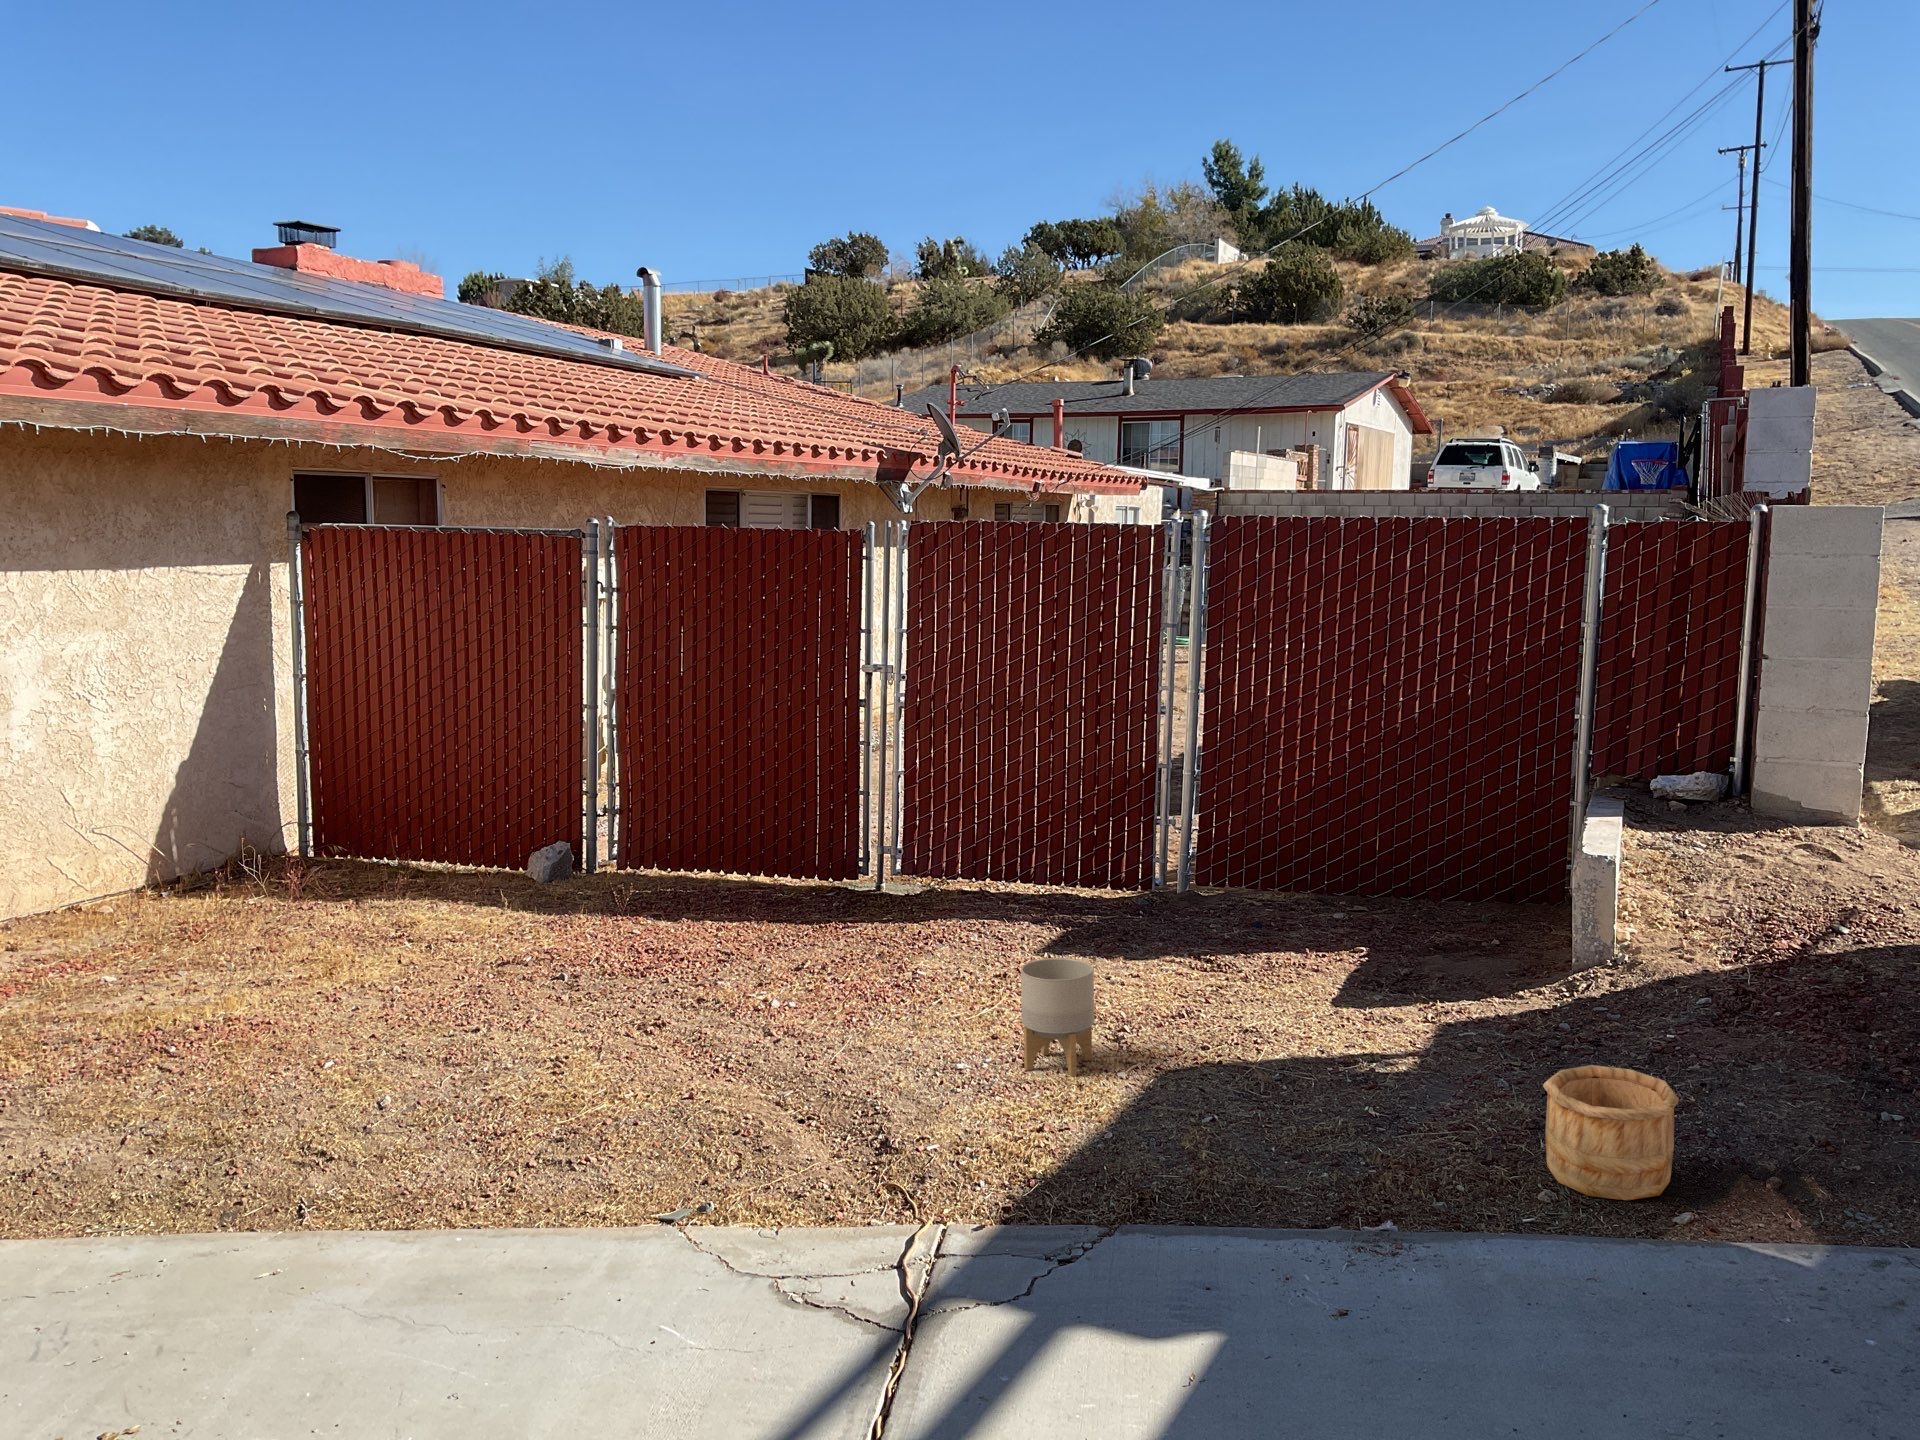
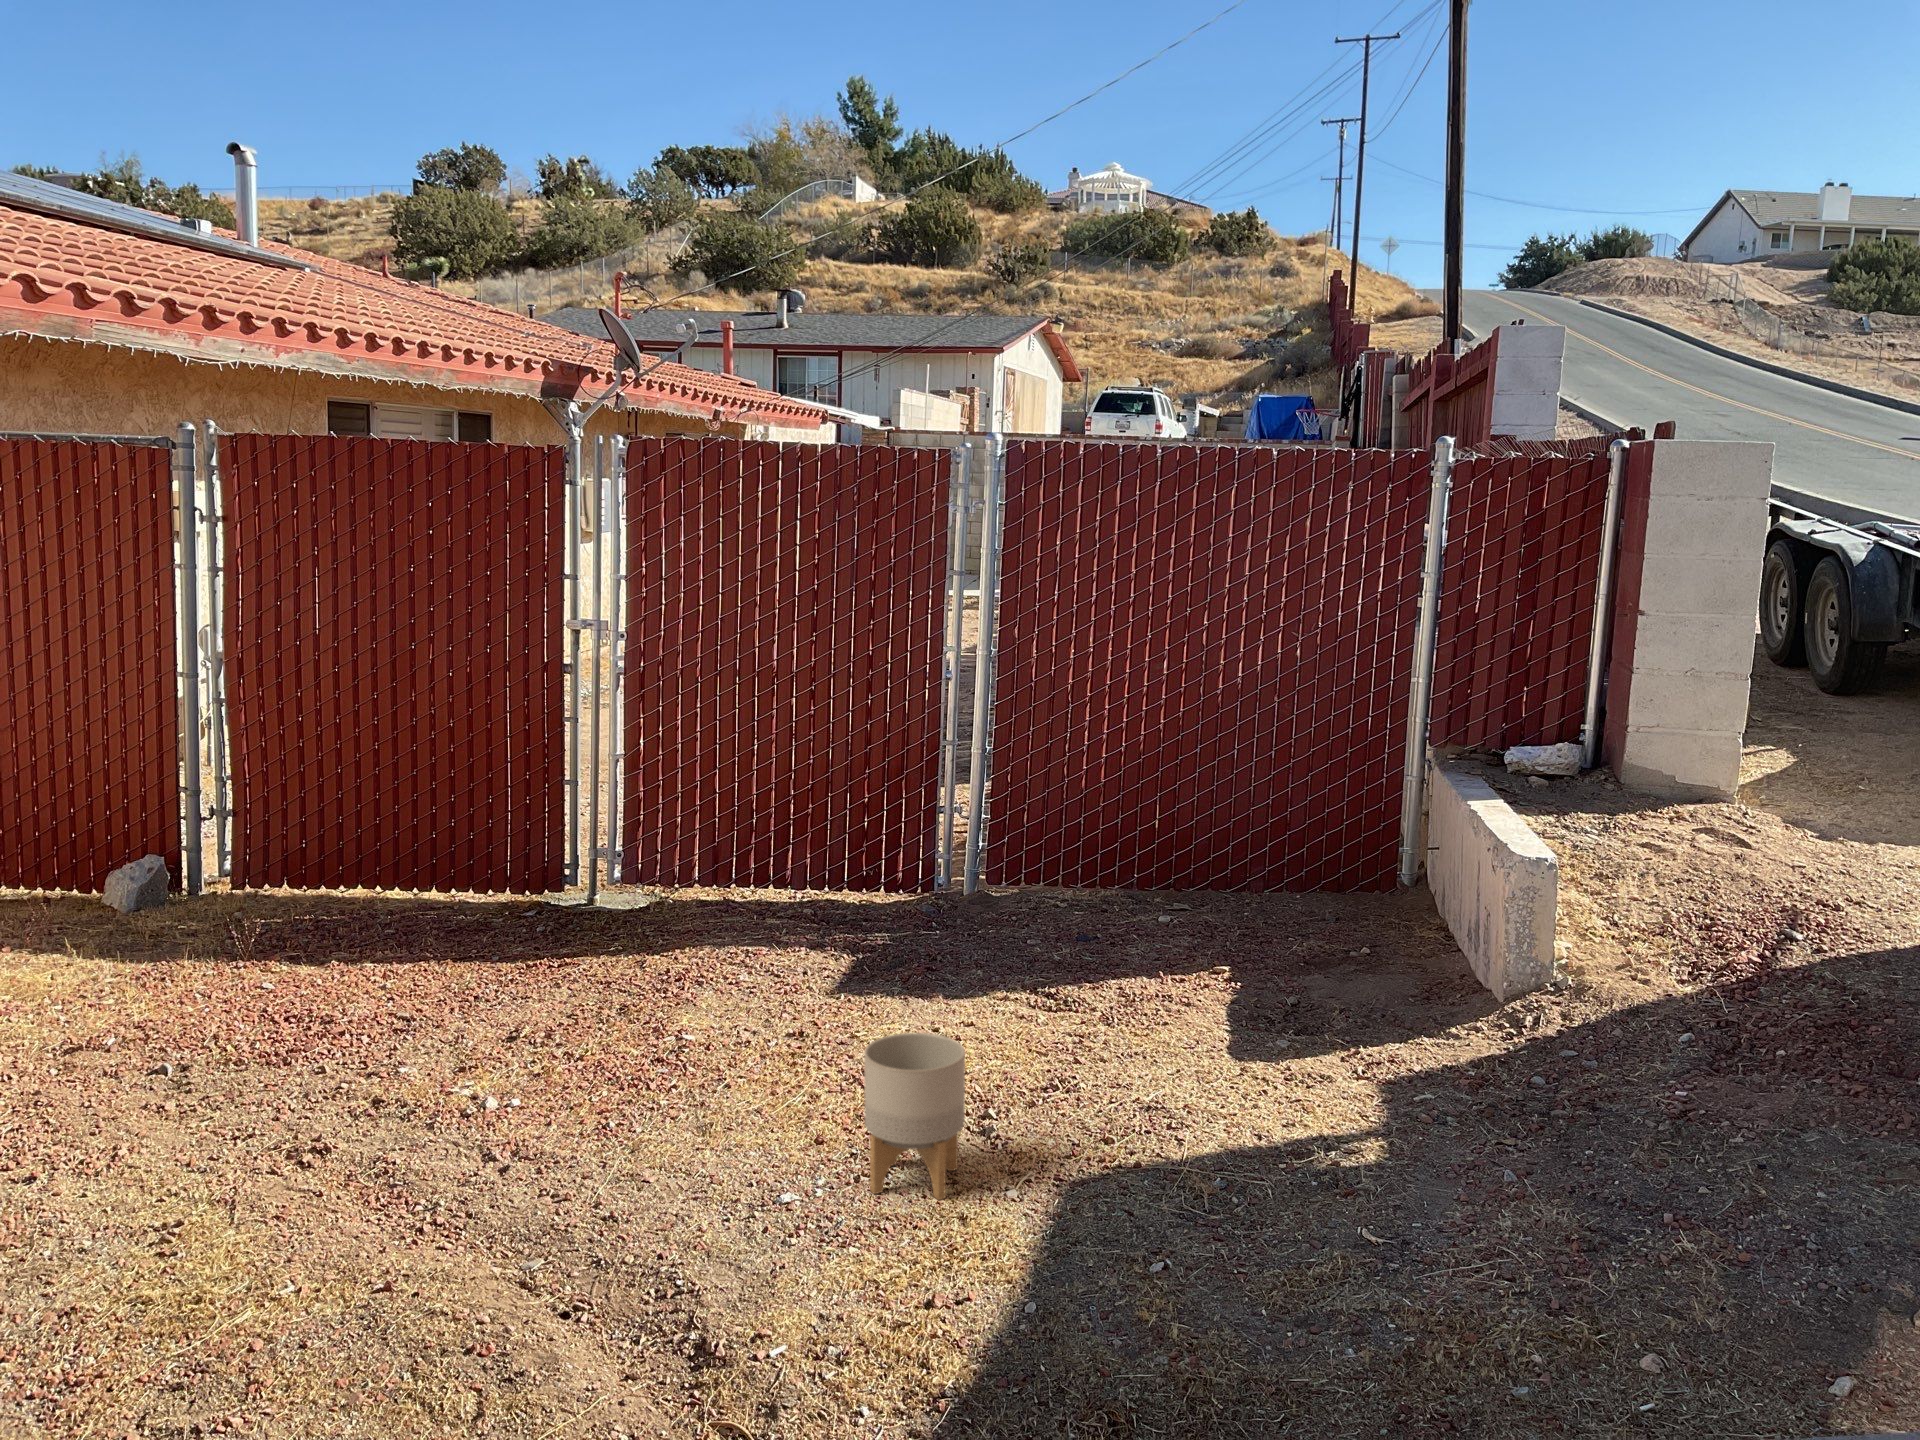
wooden bucket: present [1543,1065,1679,1200] -> none [1623,1166,1806,1360]

